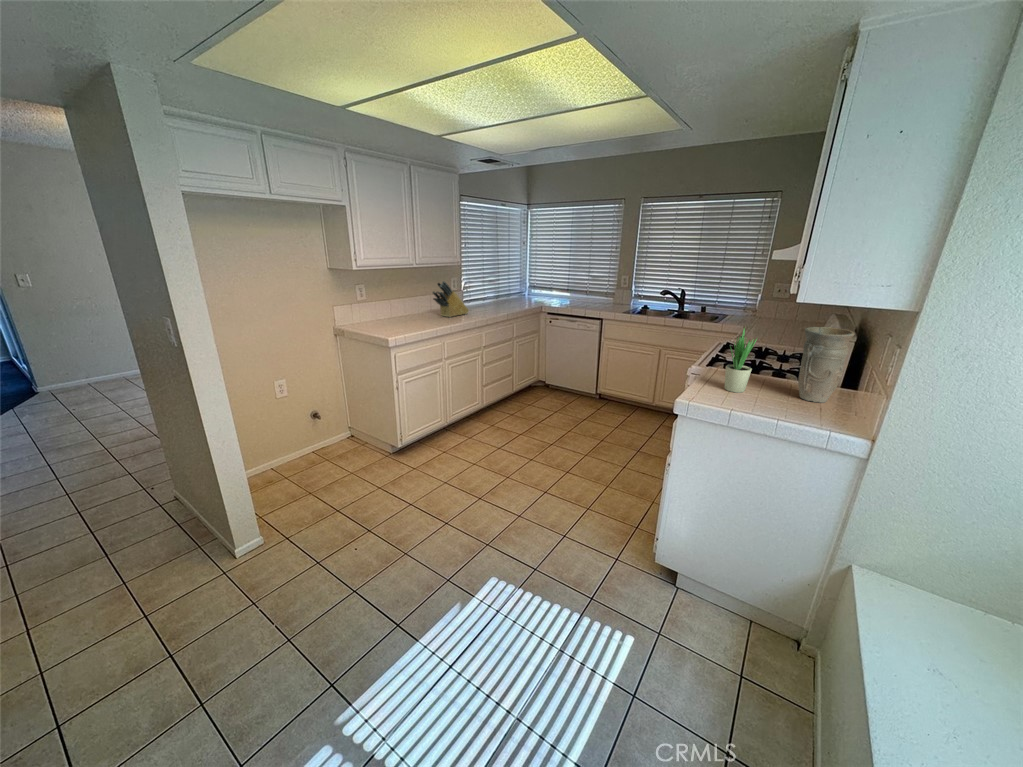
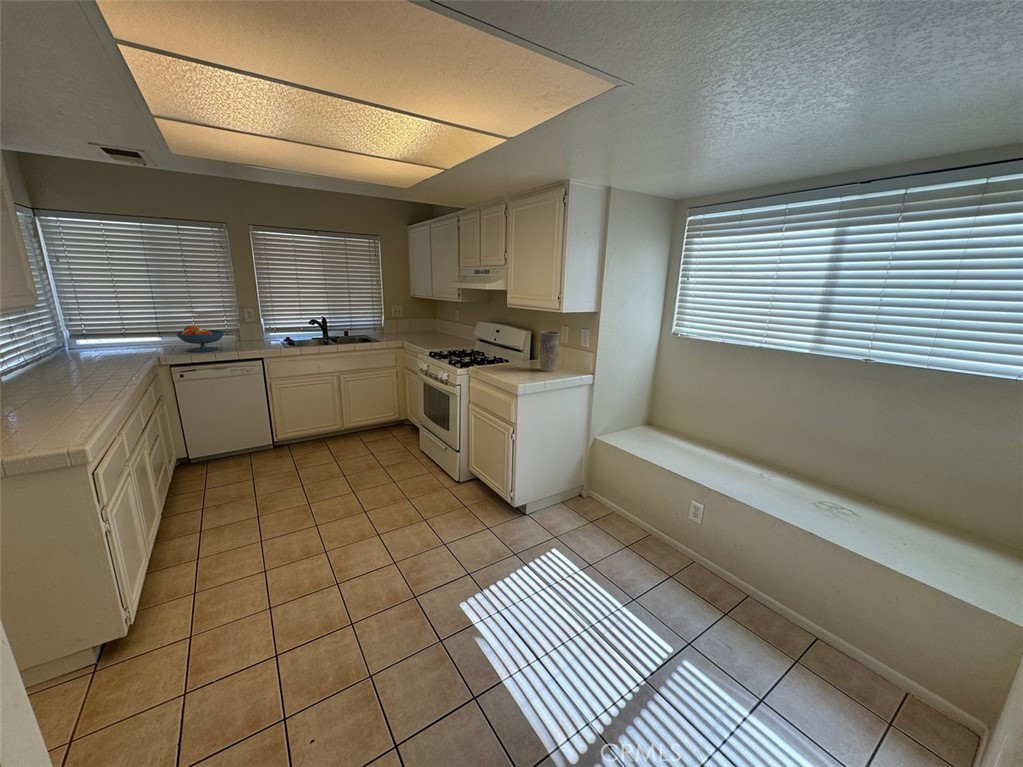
knife block: present [433,281,469,317] -> none [17,337,80,400]
fruit bowl: none [559,286,590,307] -> present [176,325,224,352]
potted plant: present [724,327,758,393] -> none [514,336,531,378]

